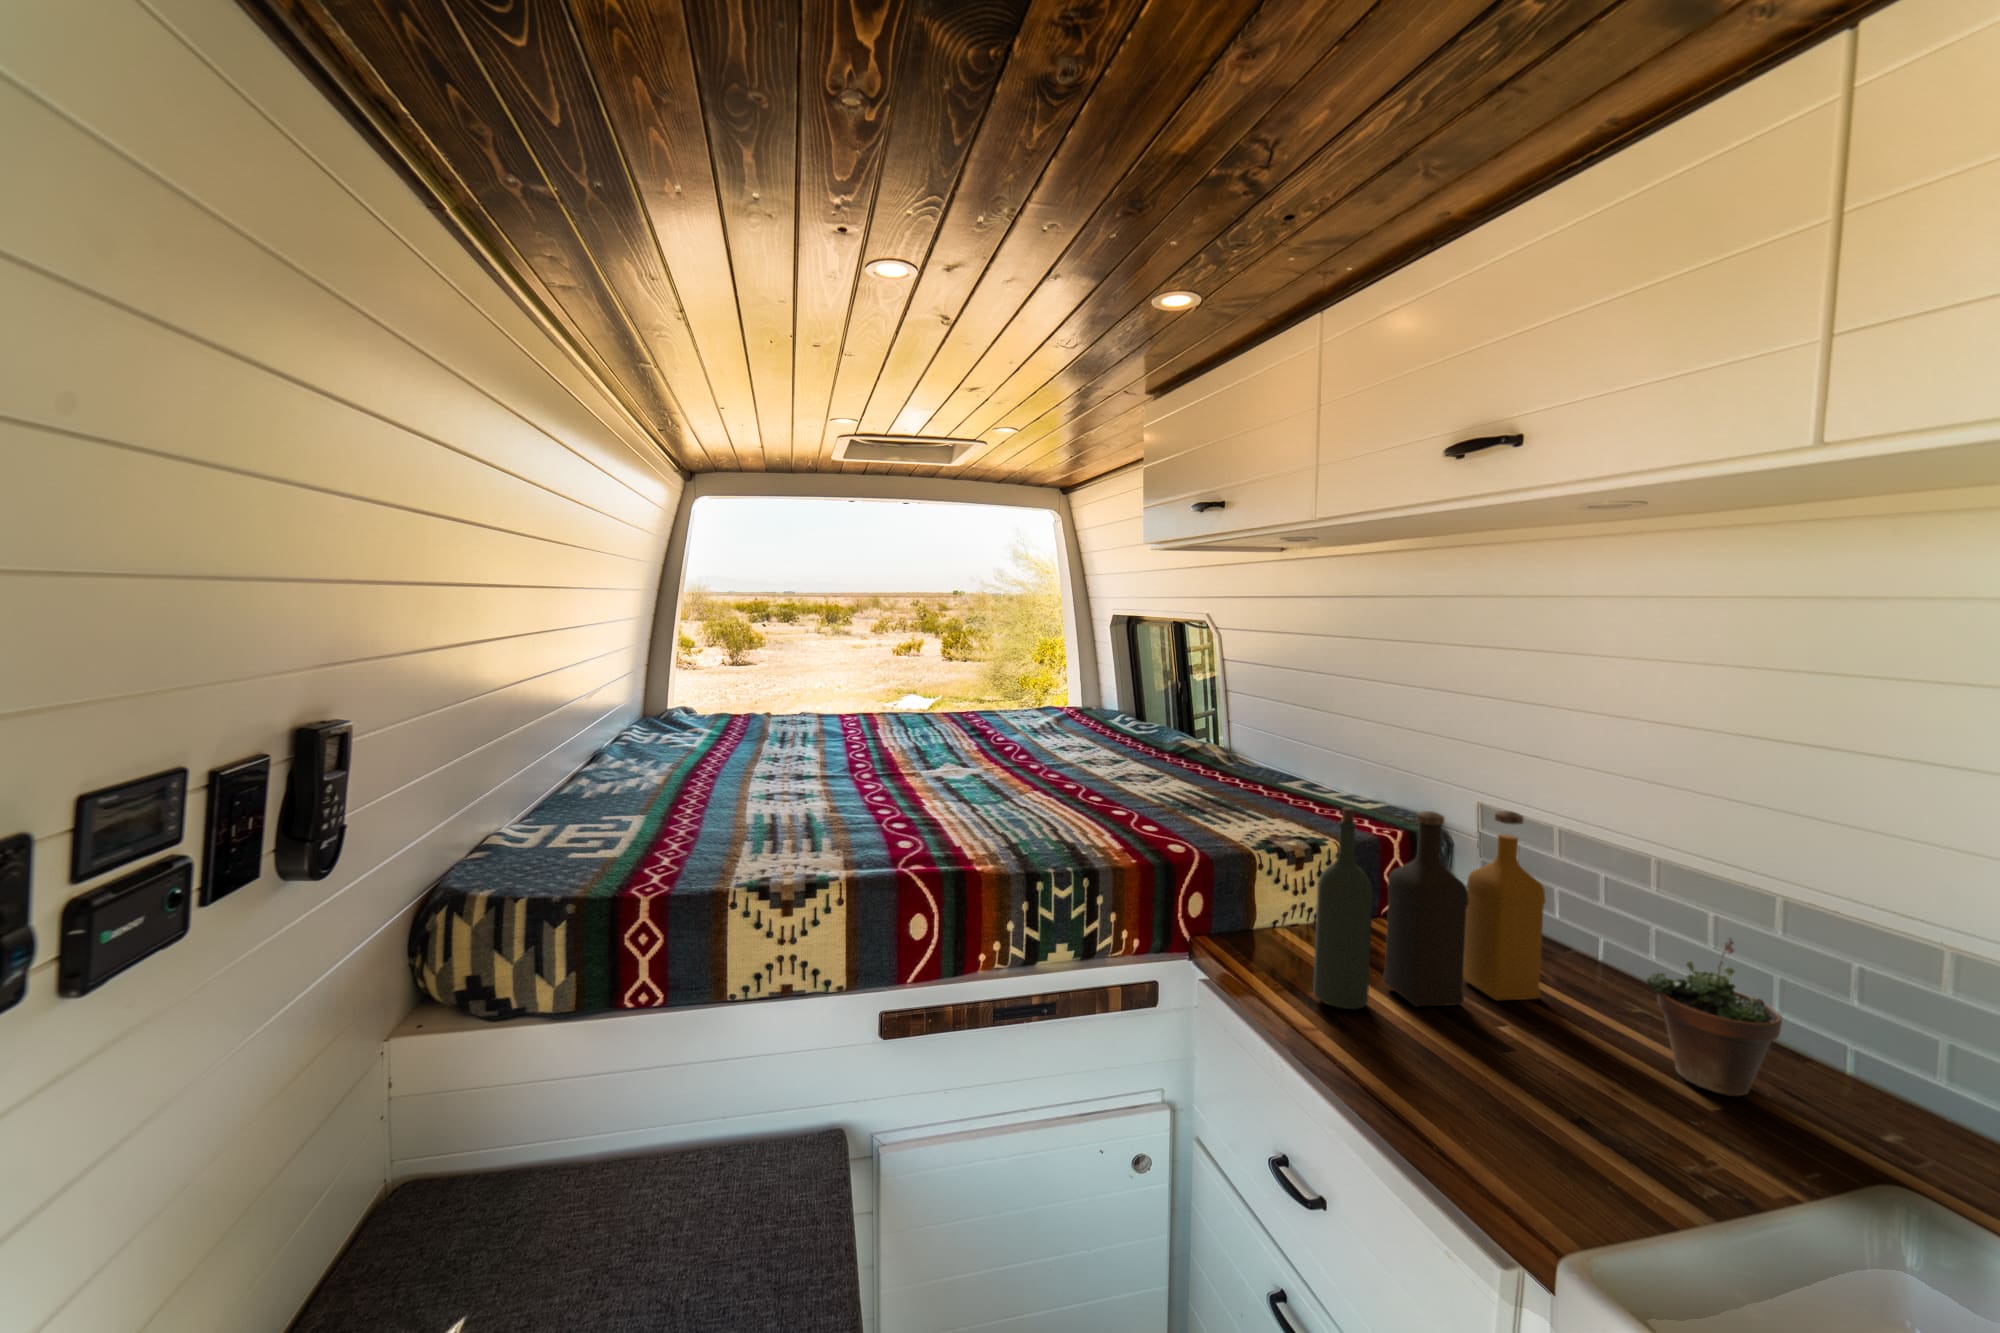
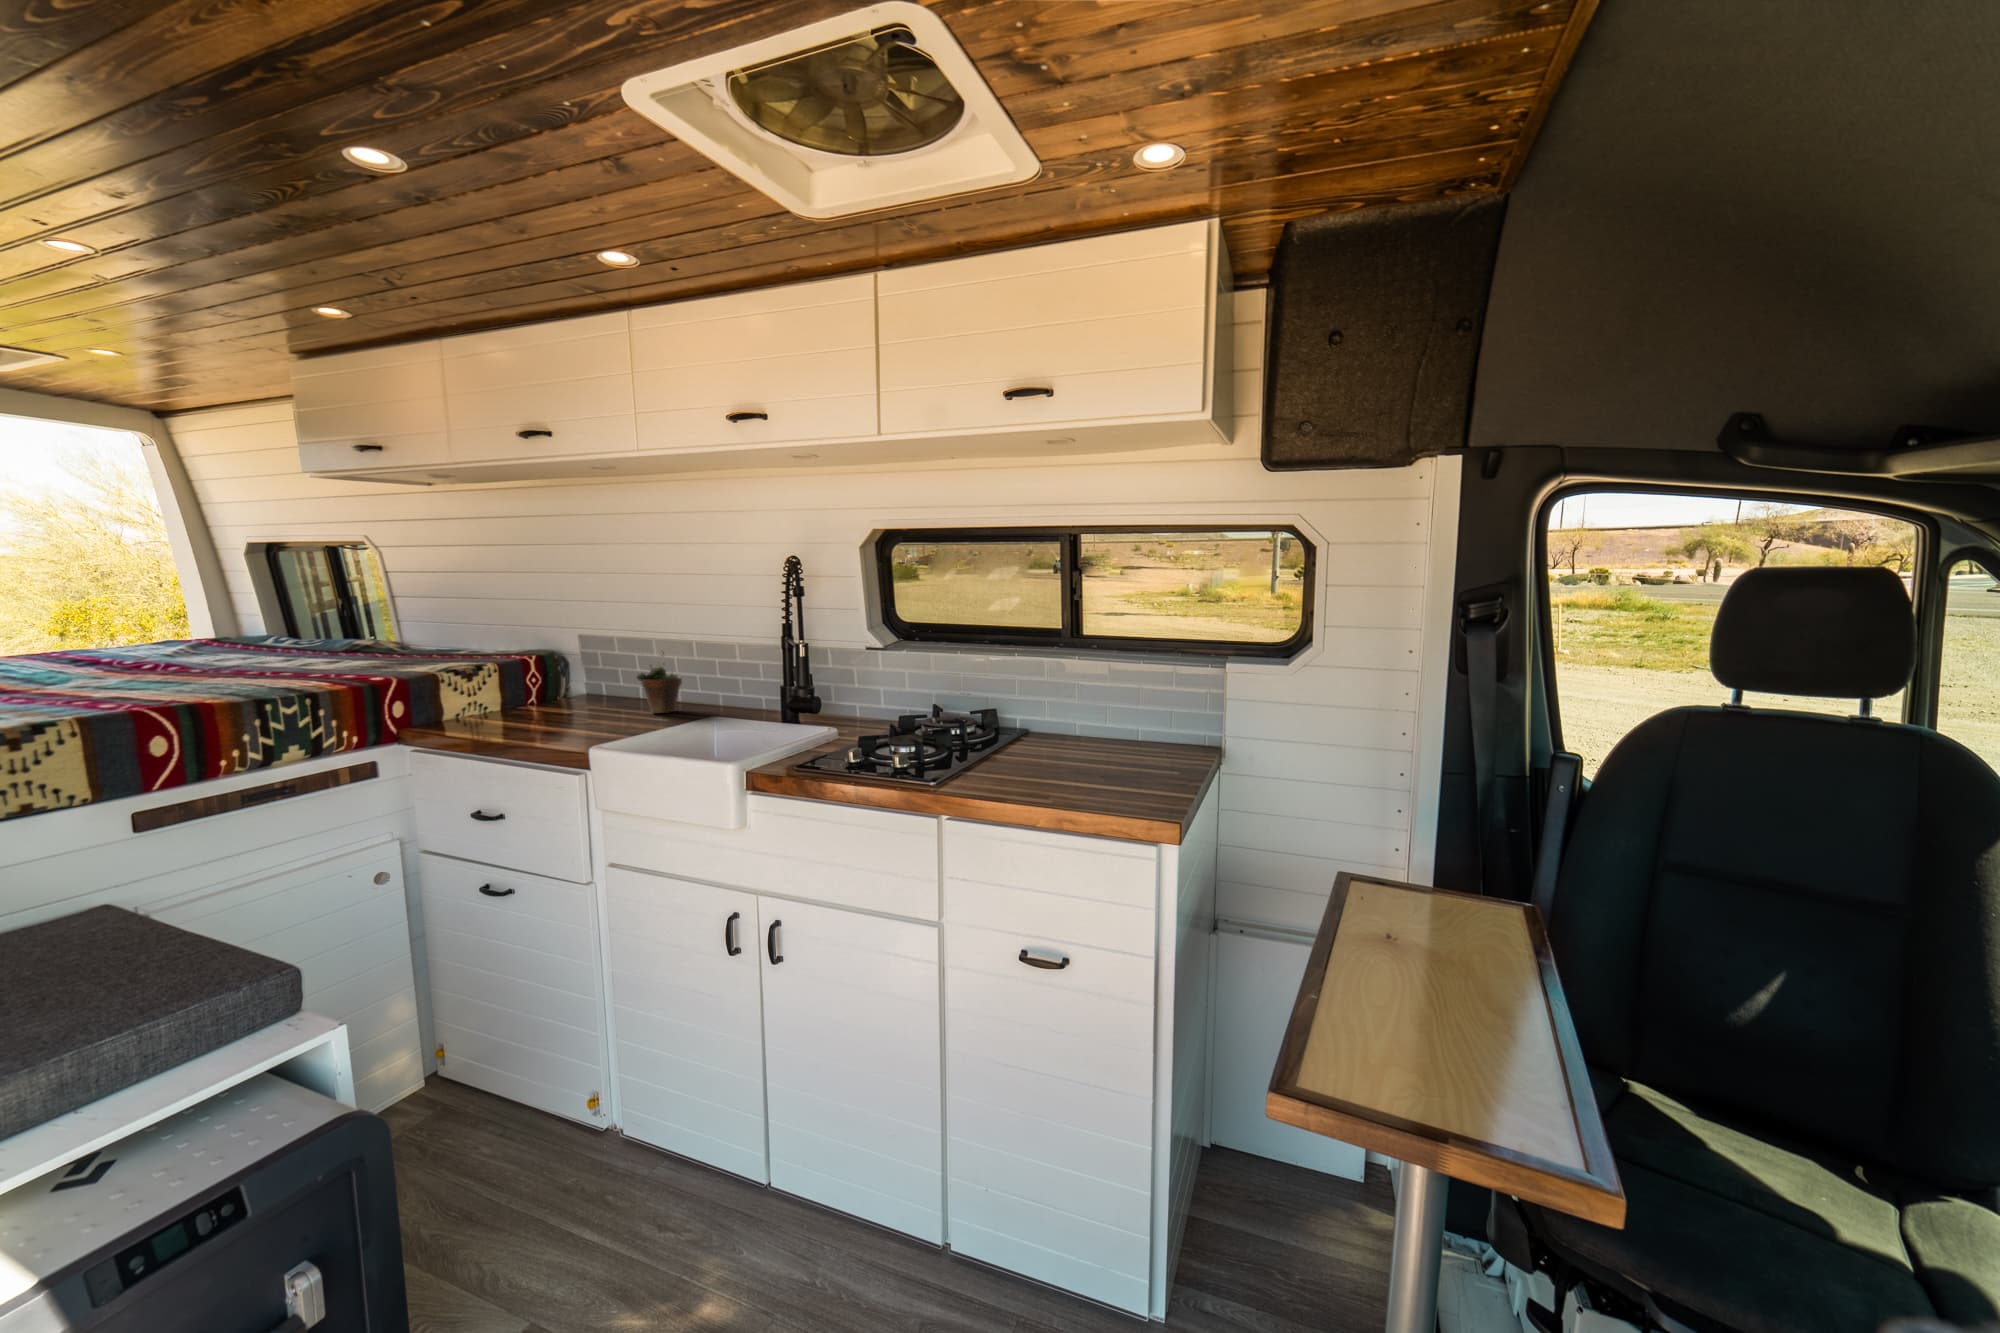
bottle: present [1313,807,1545,1009] -> none [479,620,606,729]

